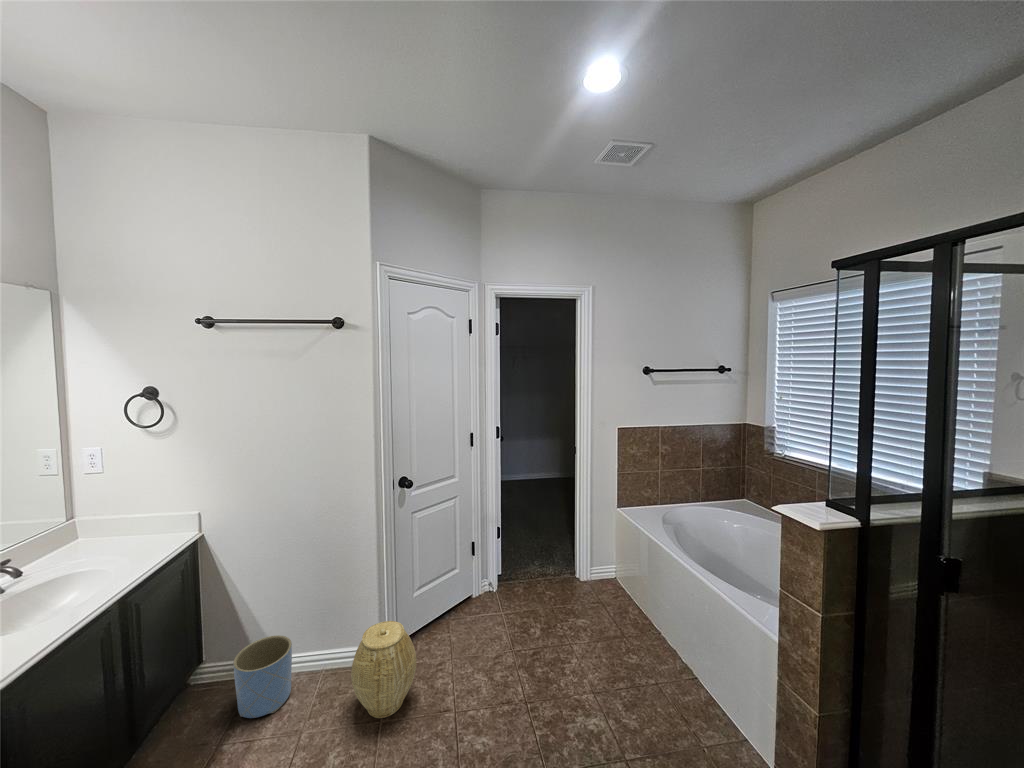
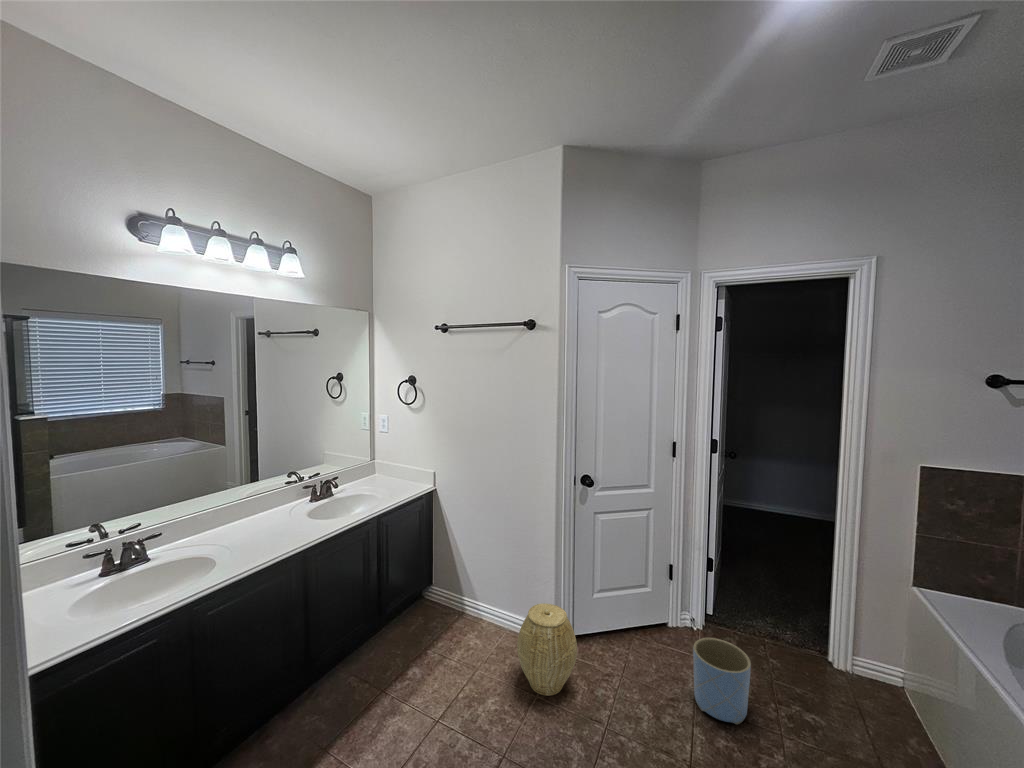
planter: present [233,635,292,718] -> present [693,638,751,725]

